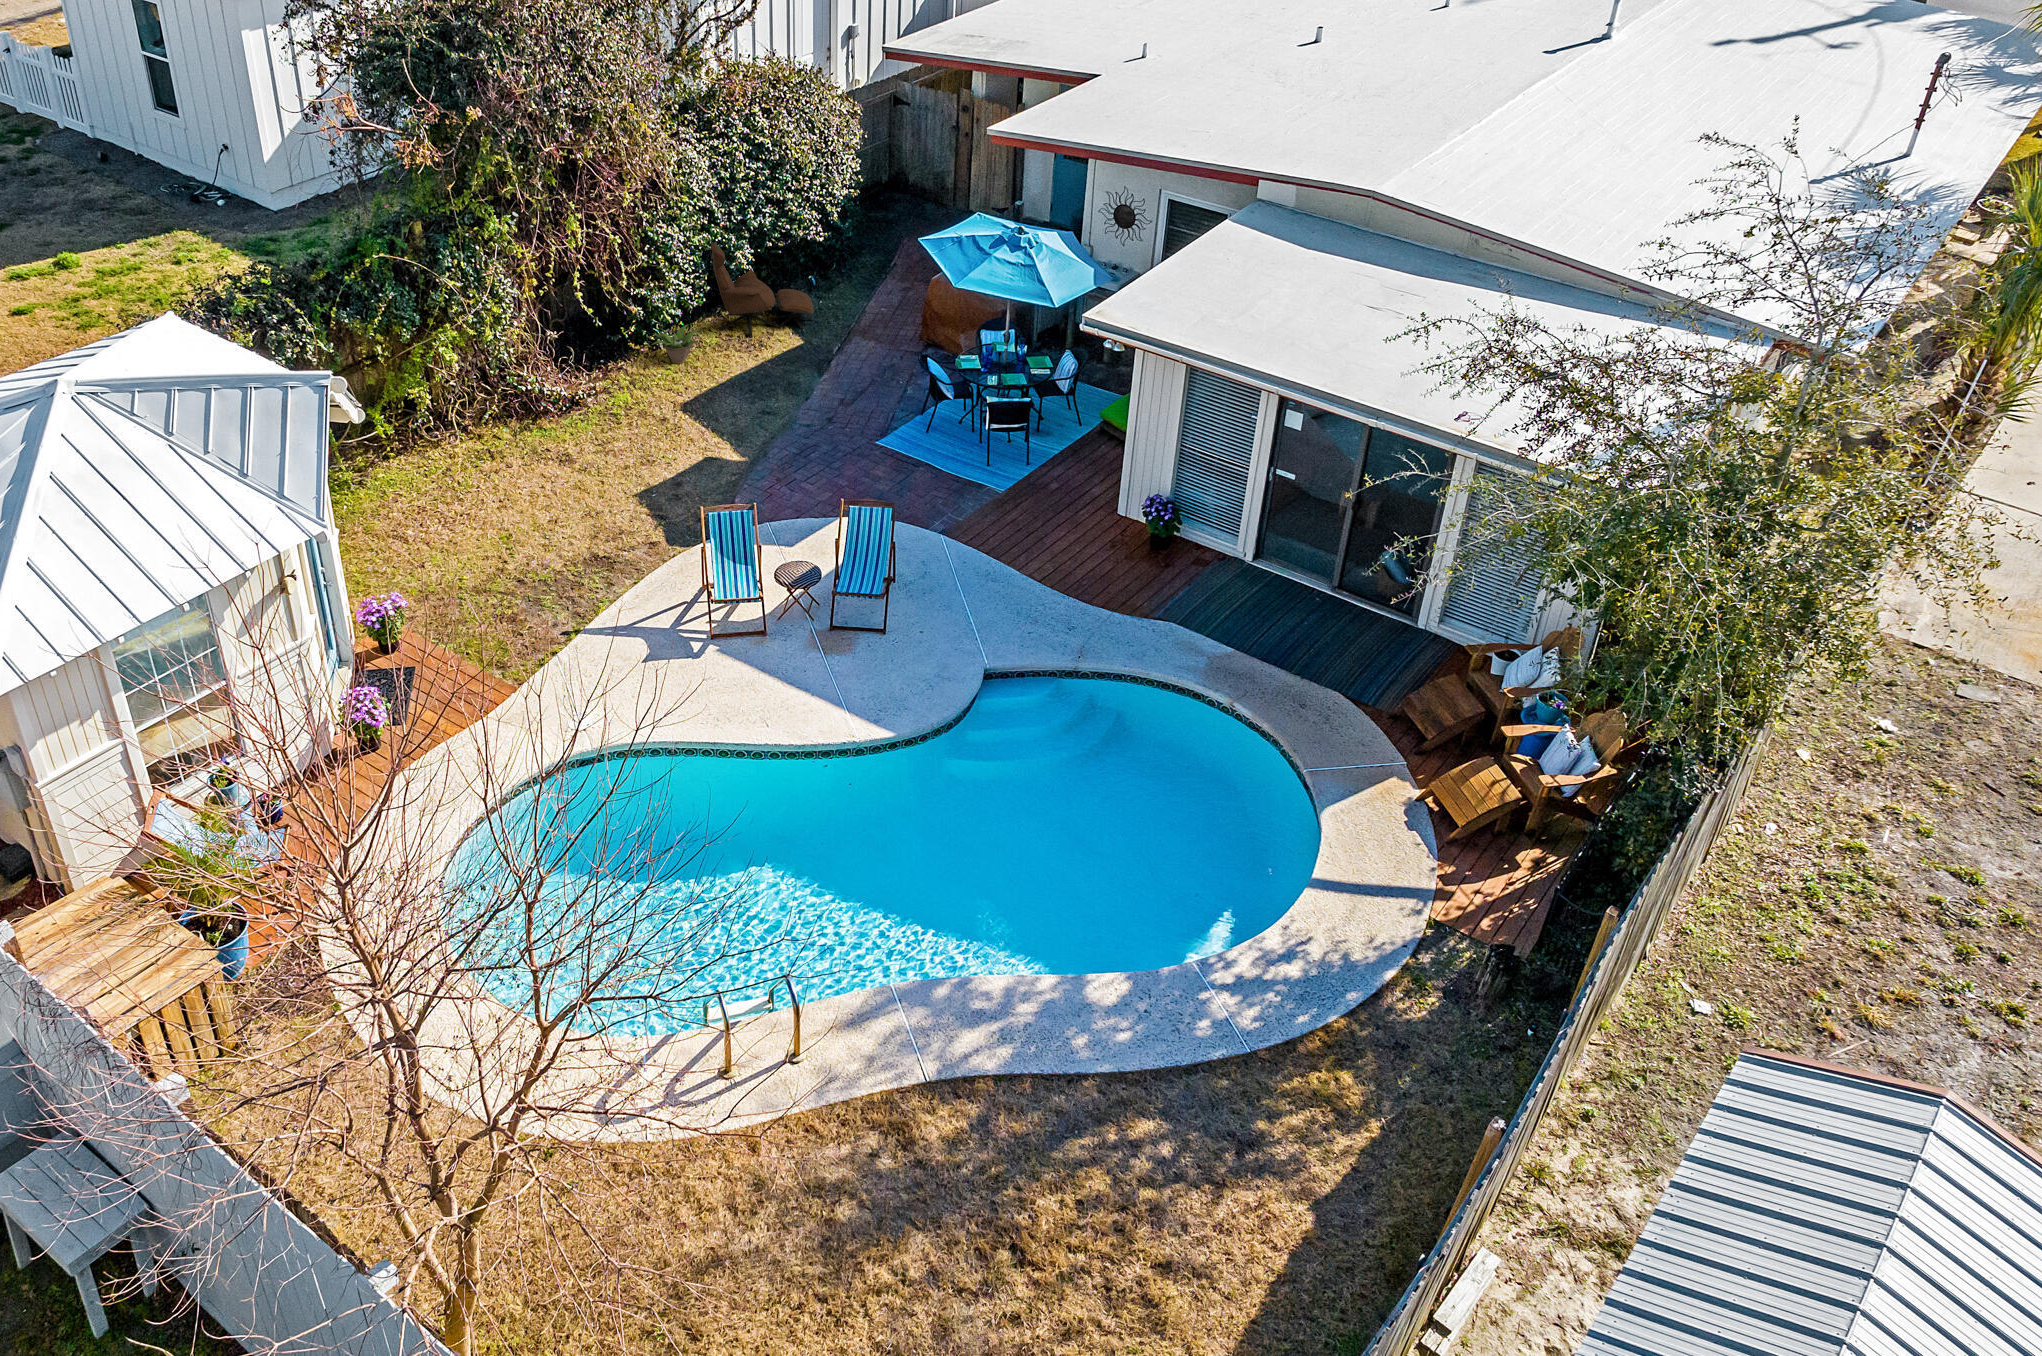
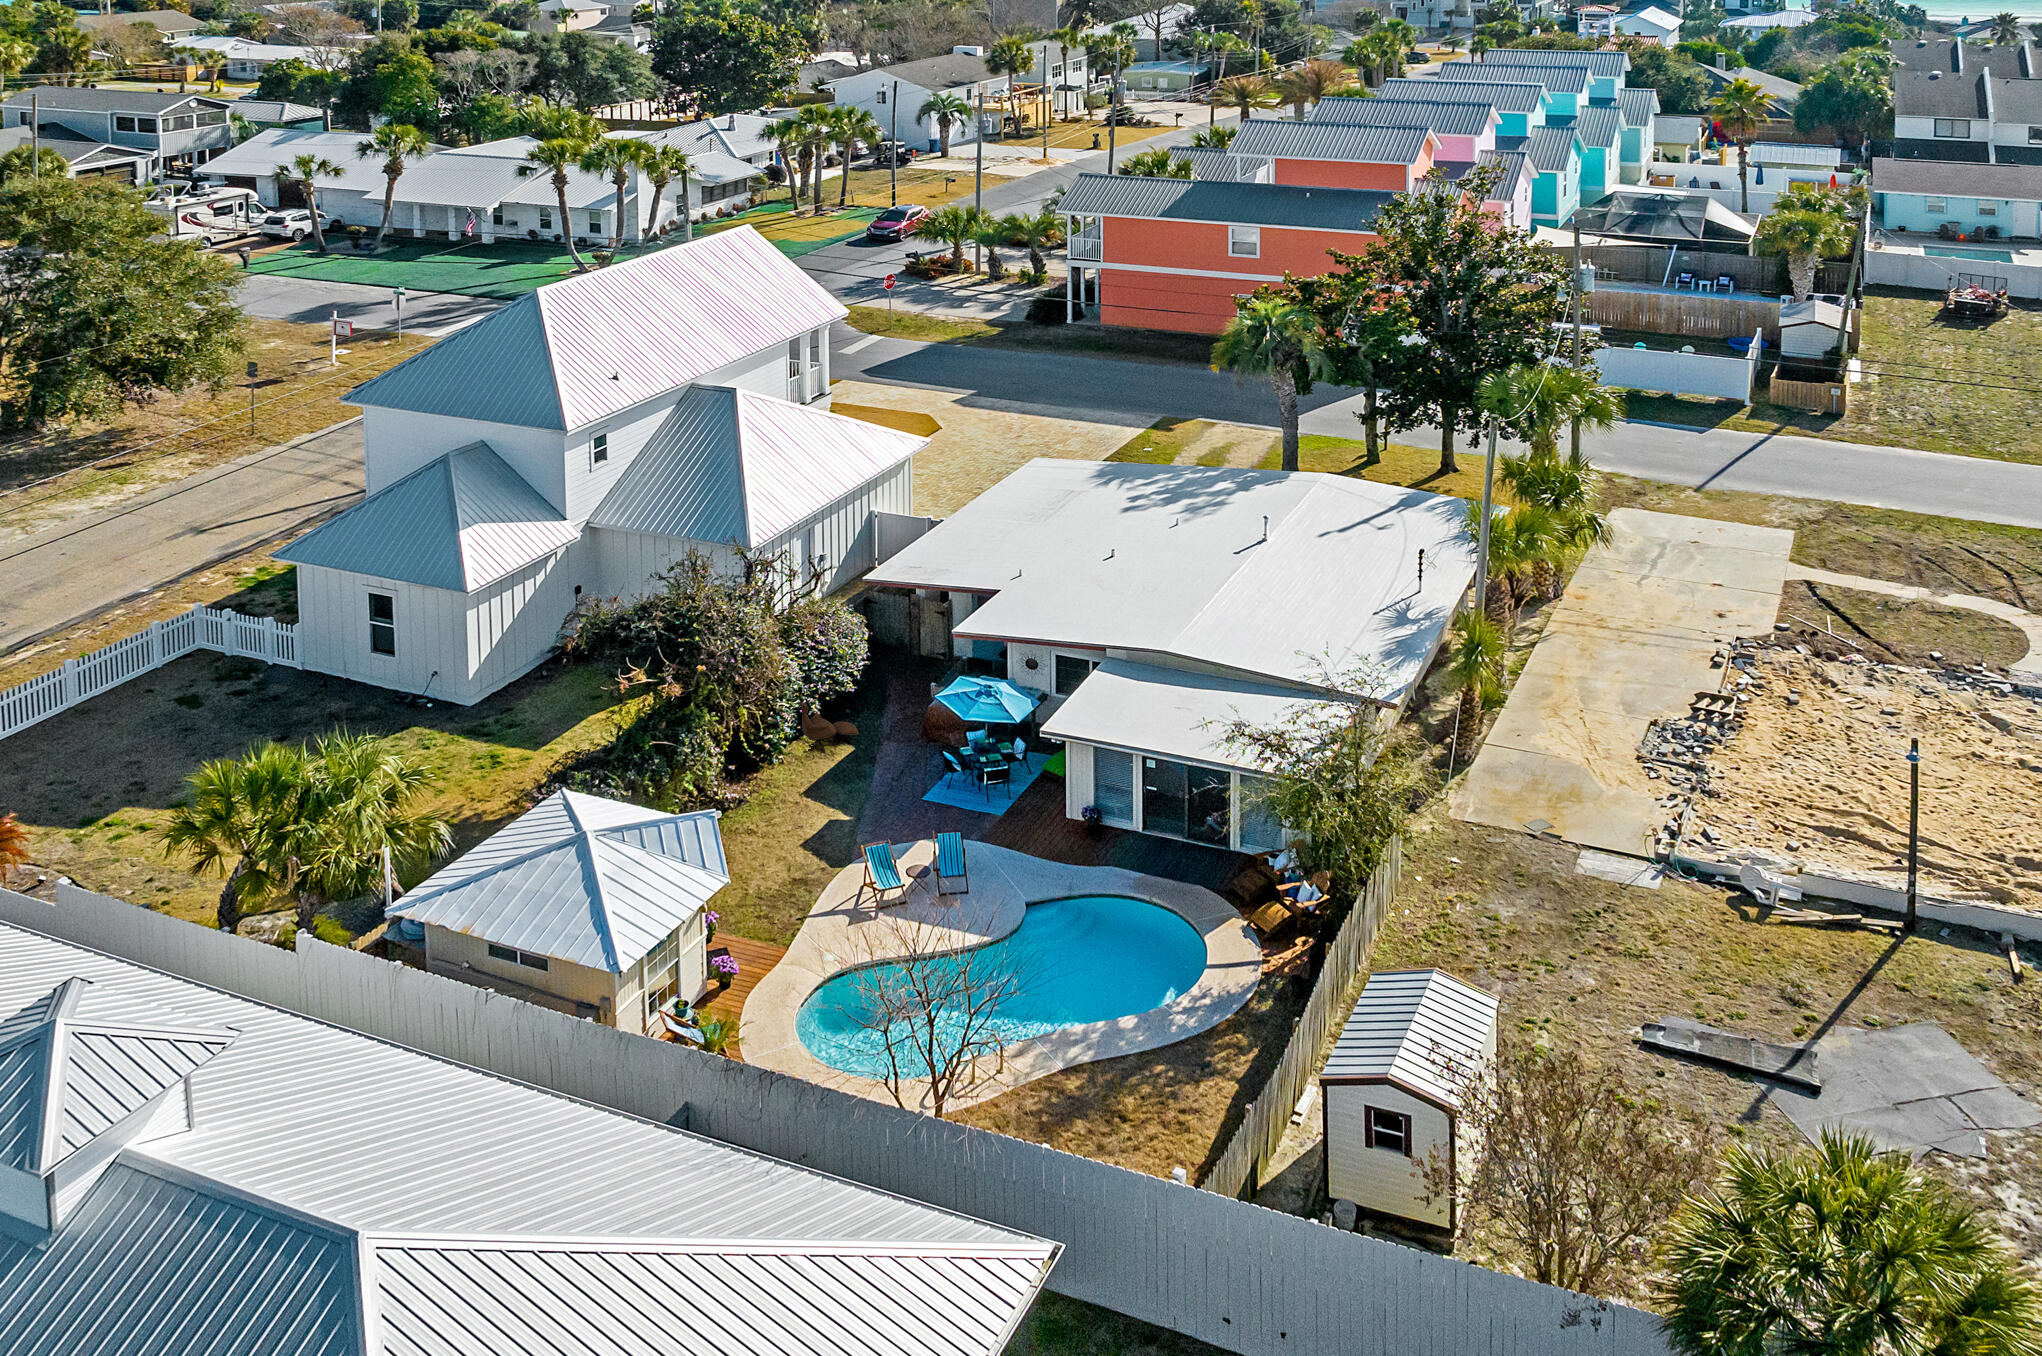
decorative plant: present [652,325,700,364] -> none [772,749,802,773]

